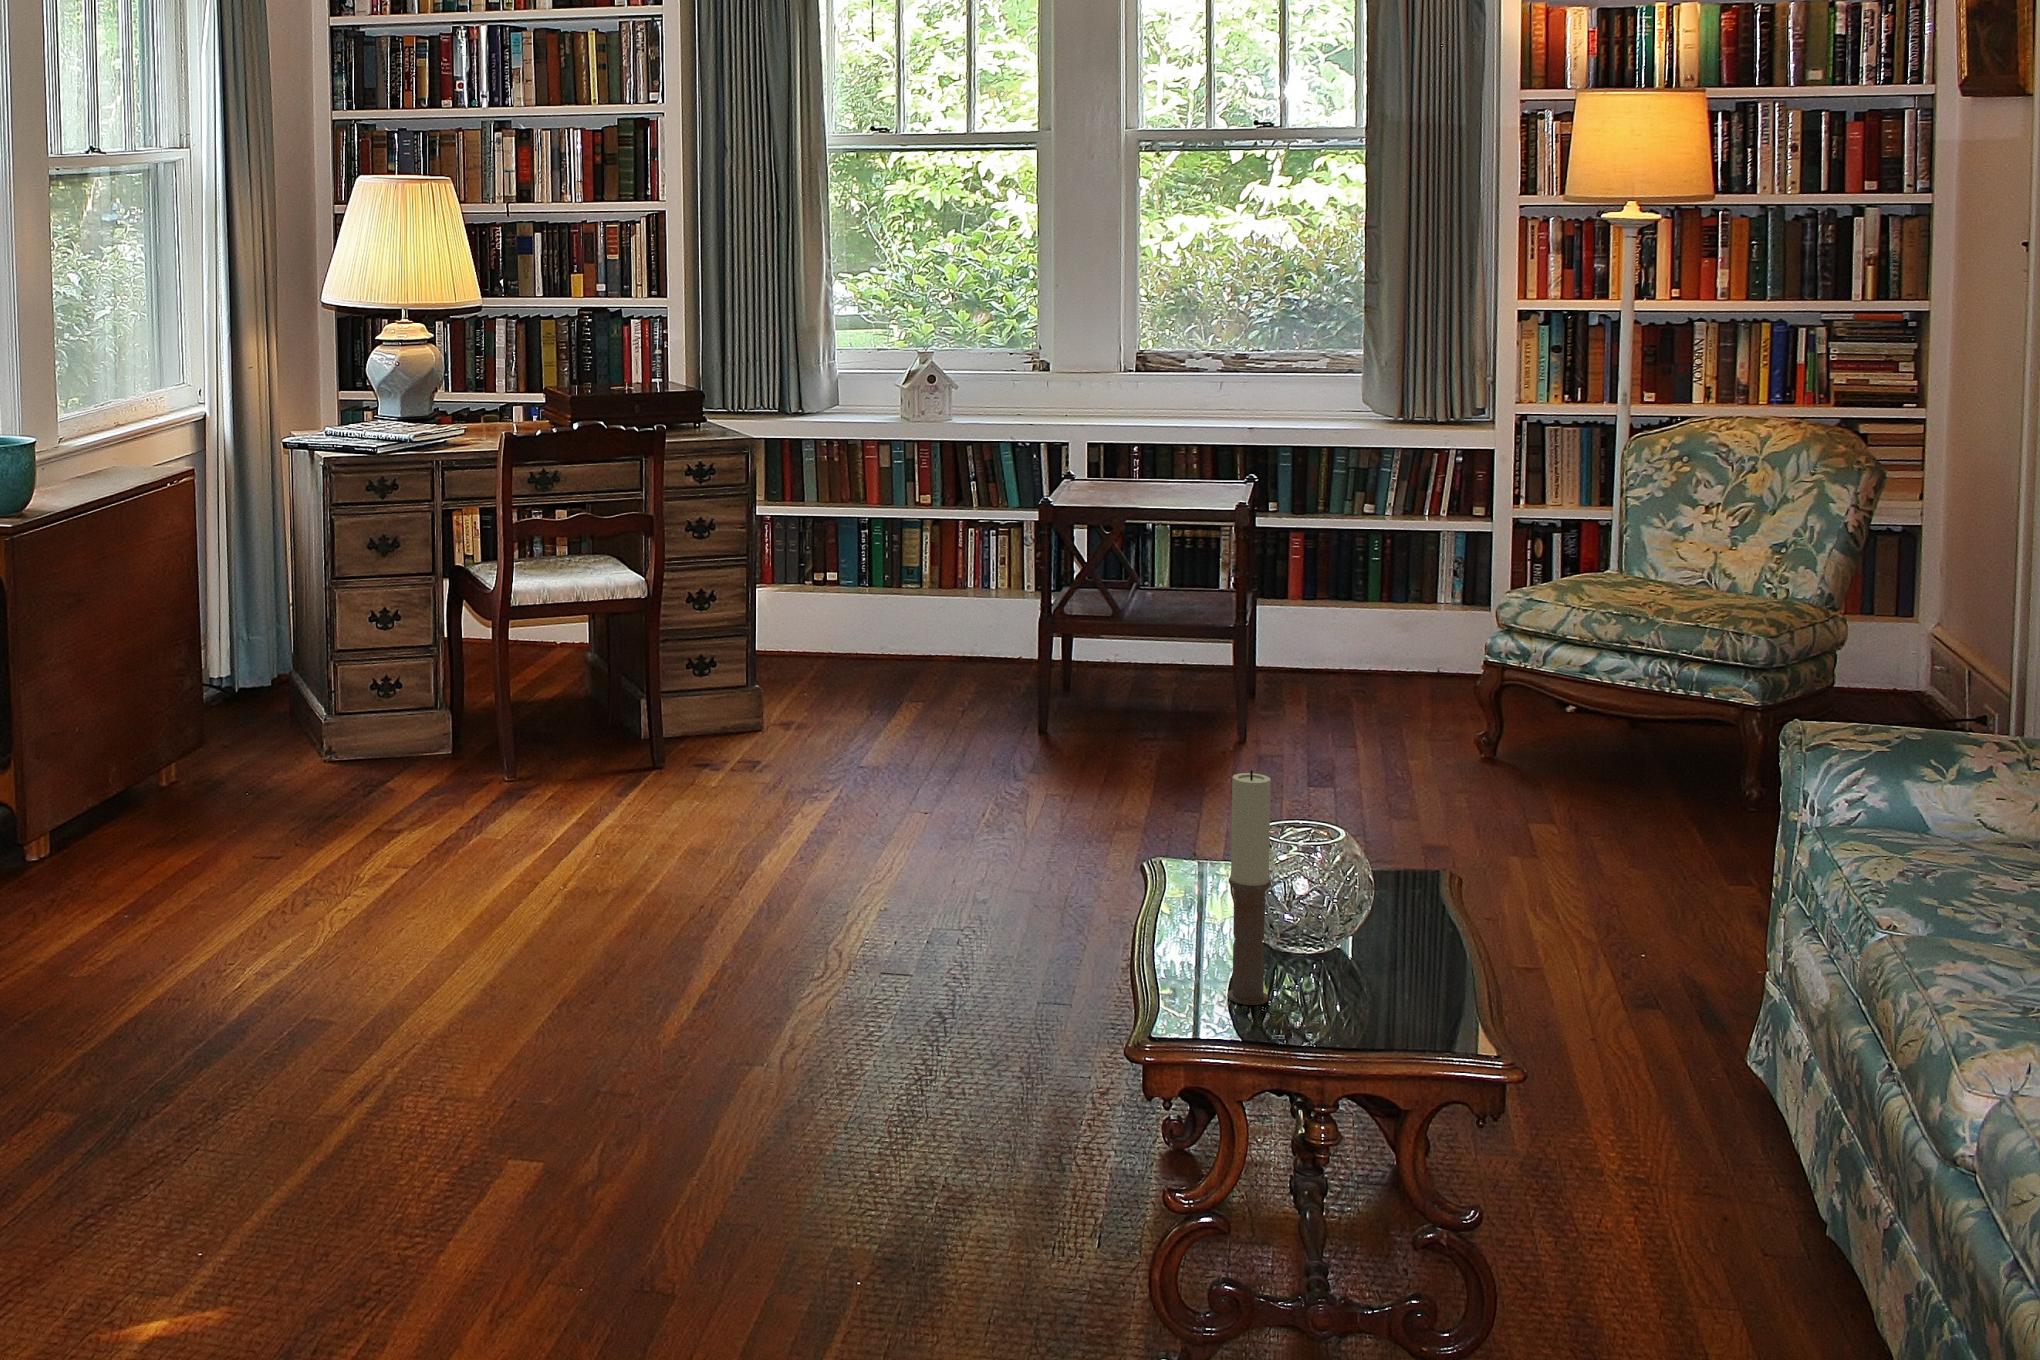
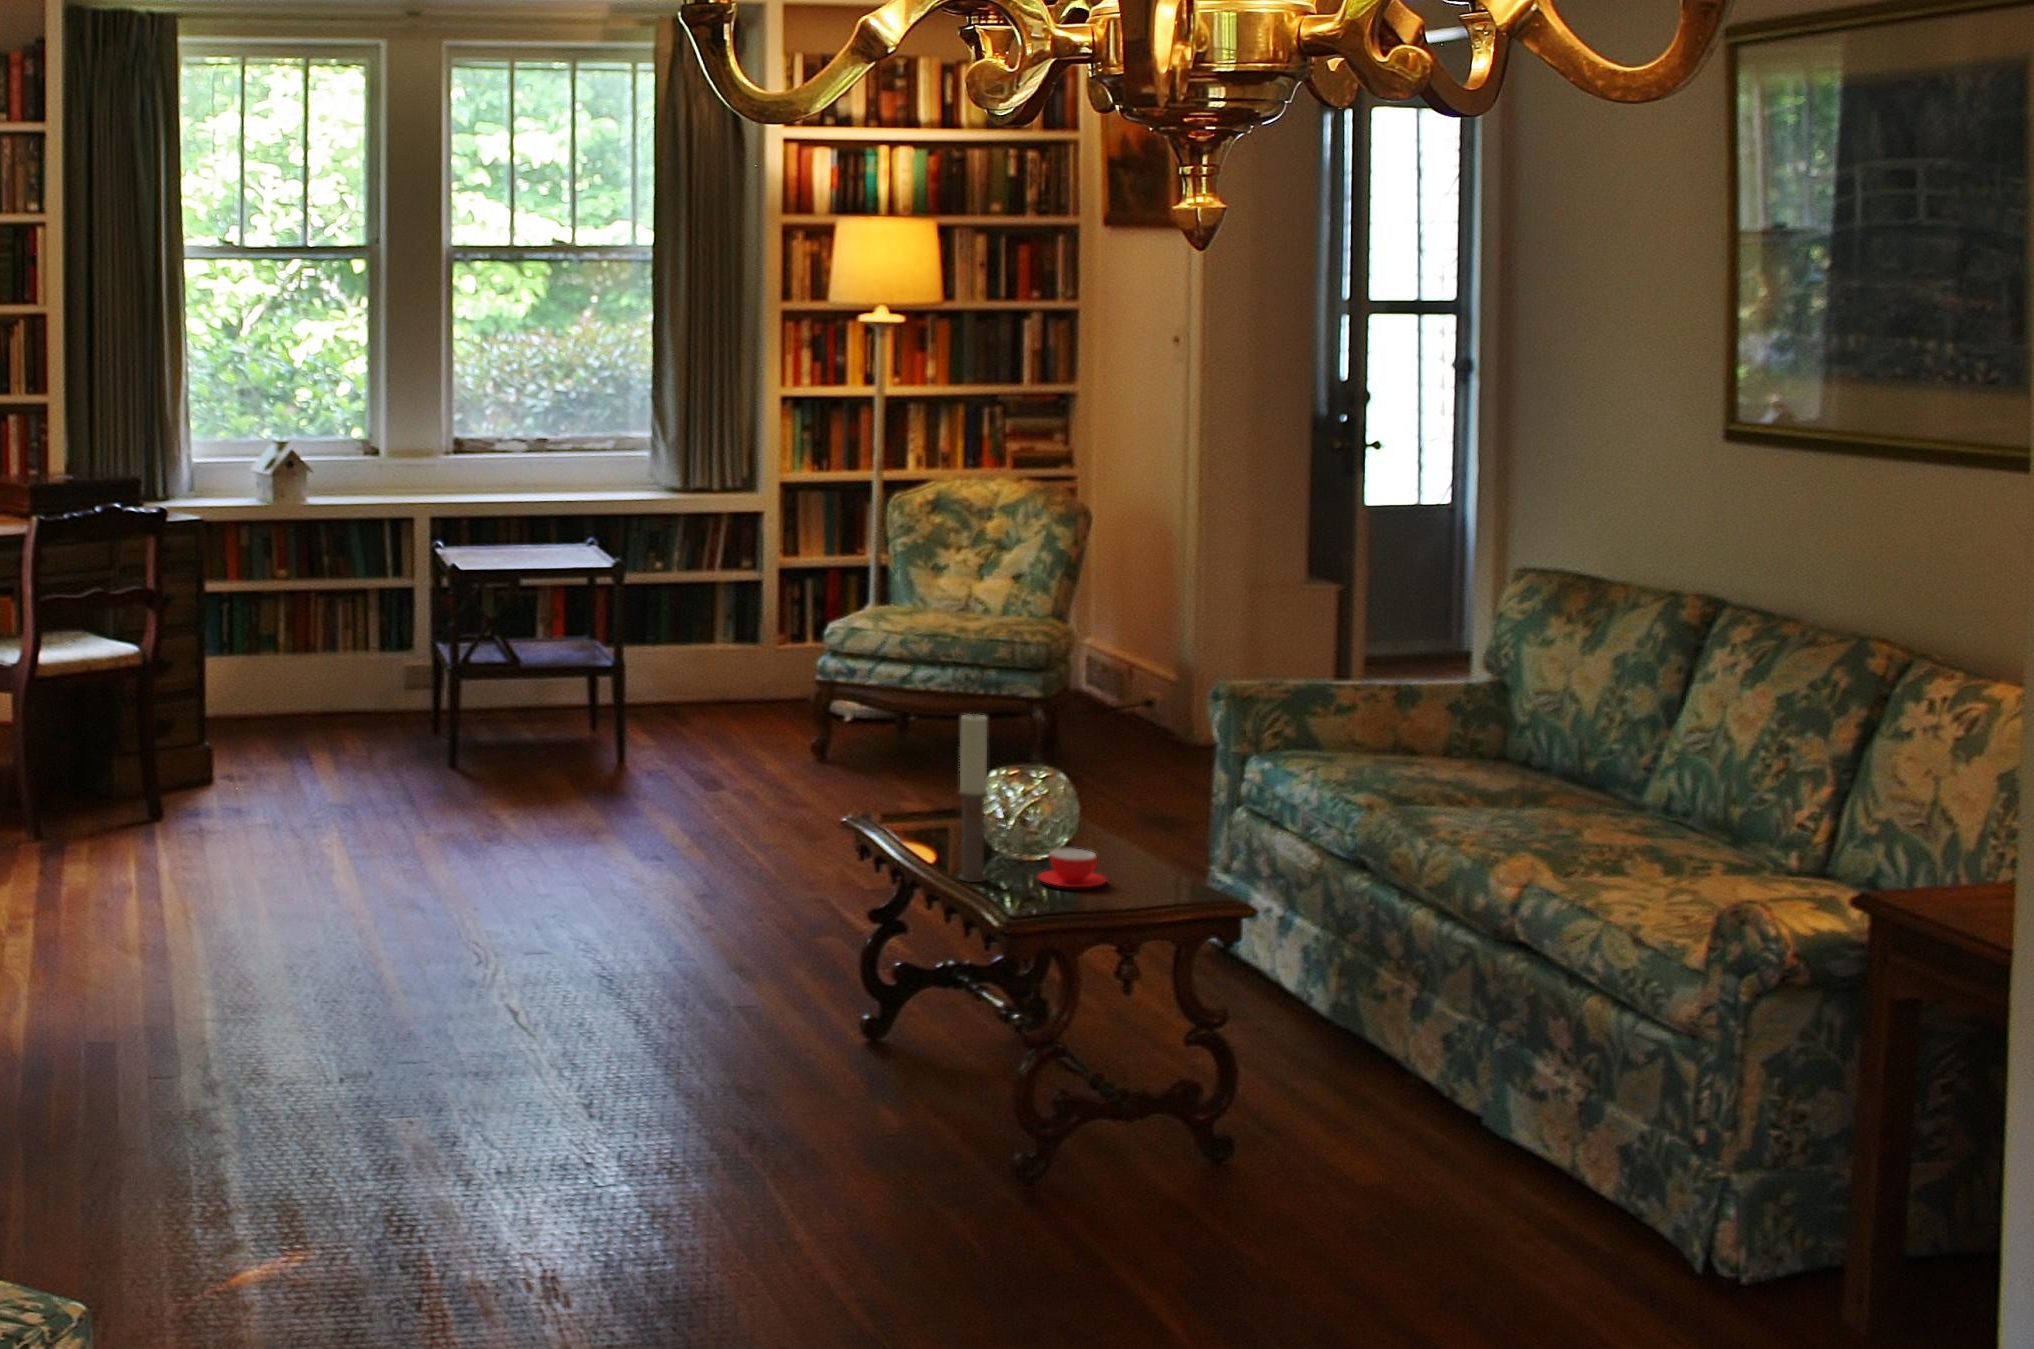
teacup: none [1332,975,1434,1040] -> present [1038,848,1106,887]

